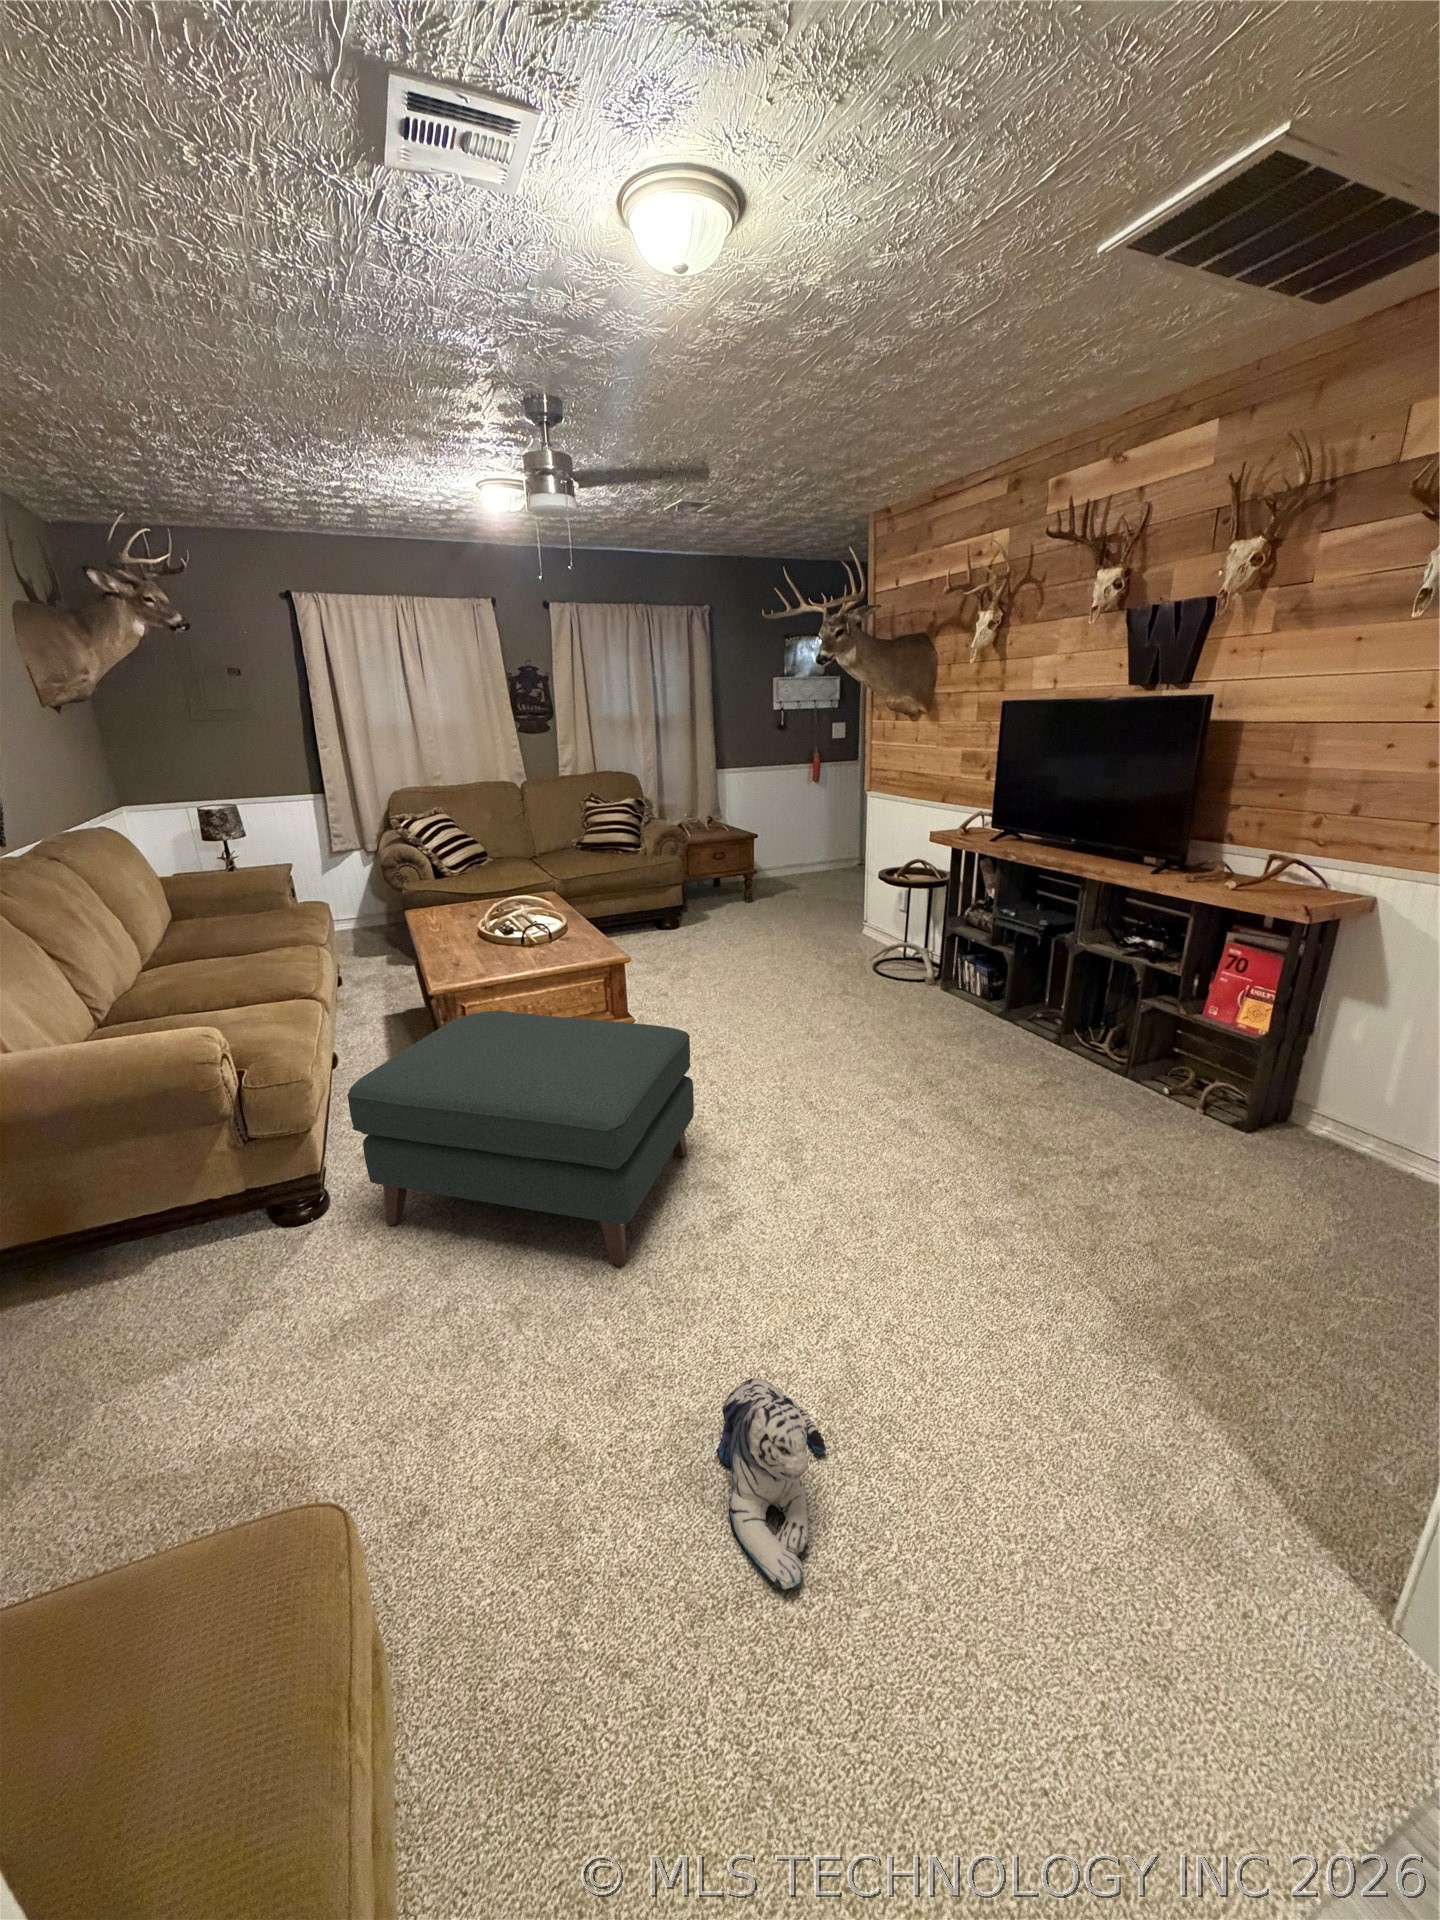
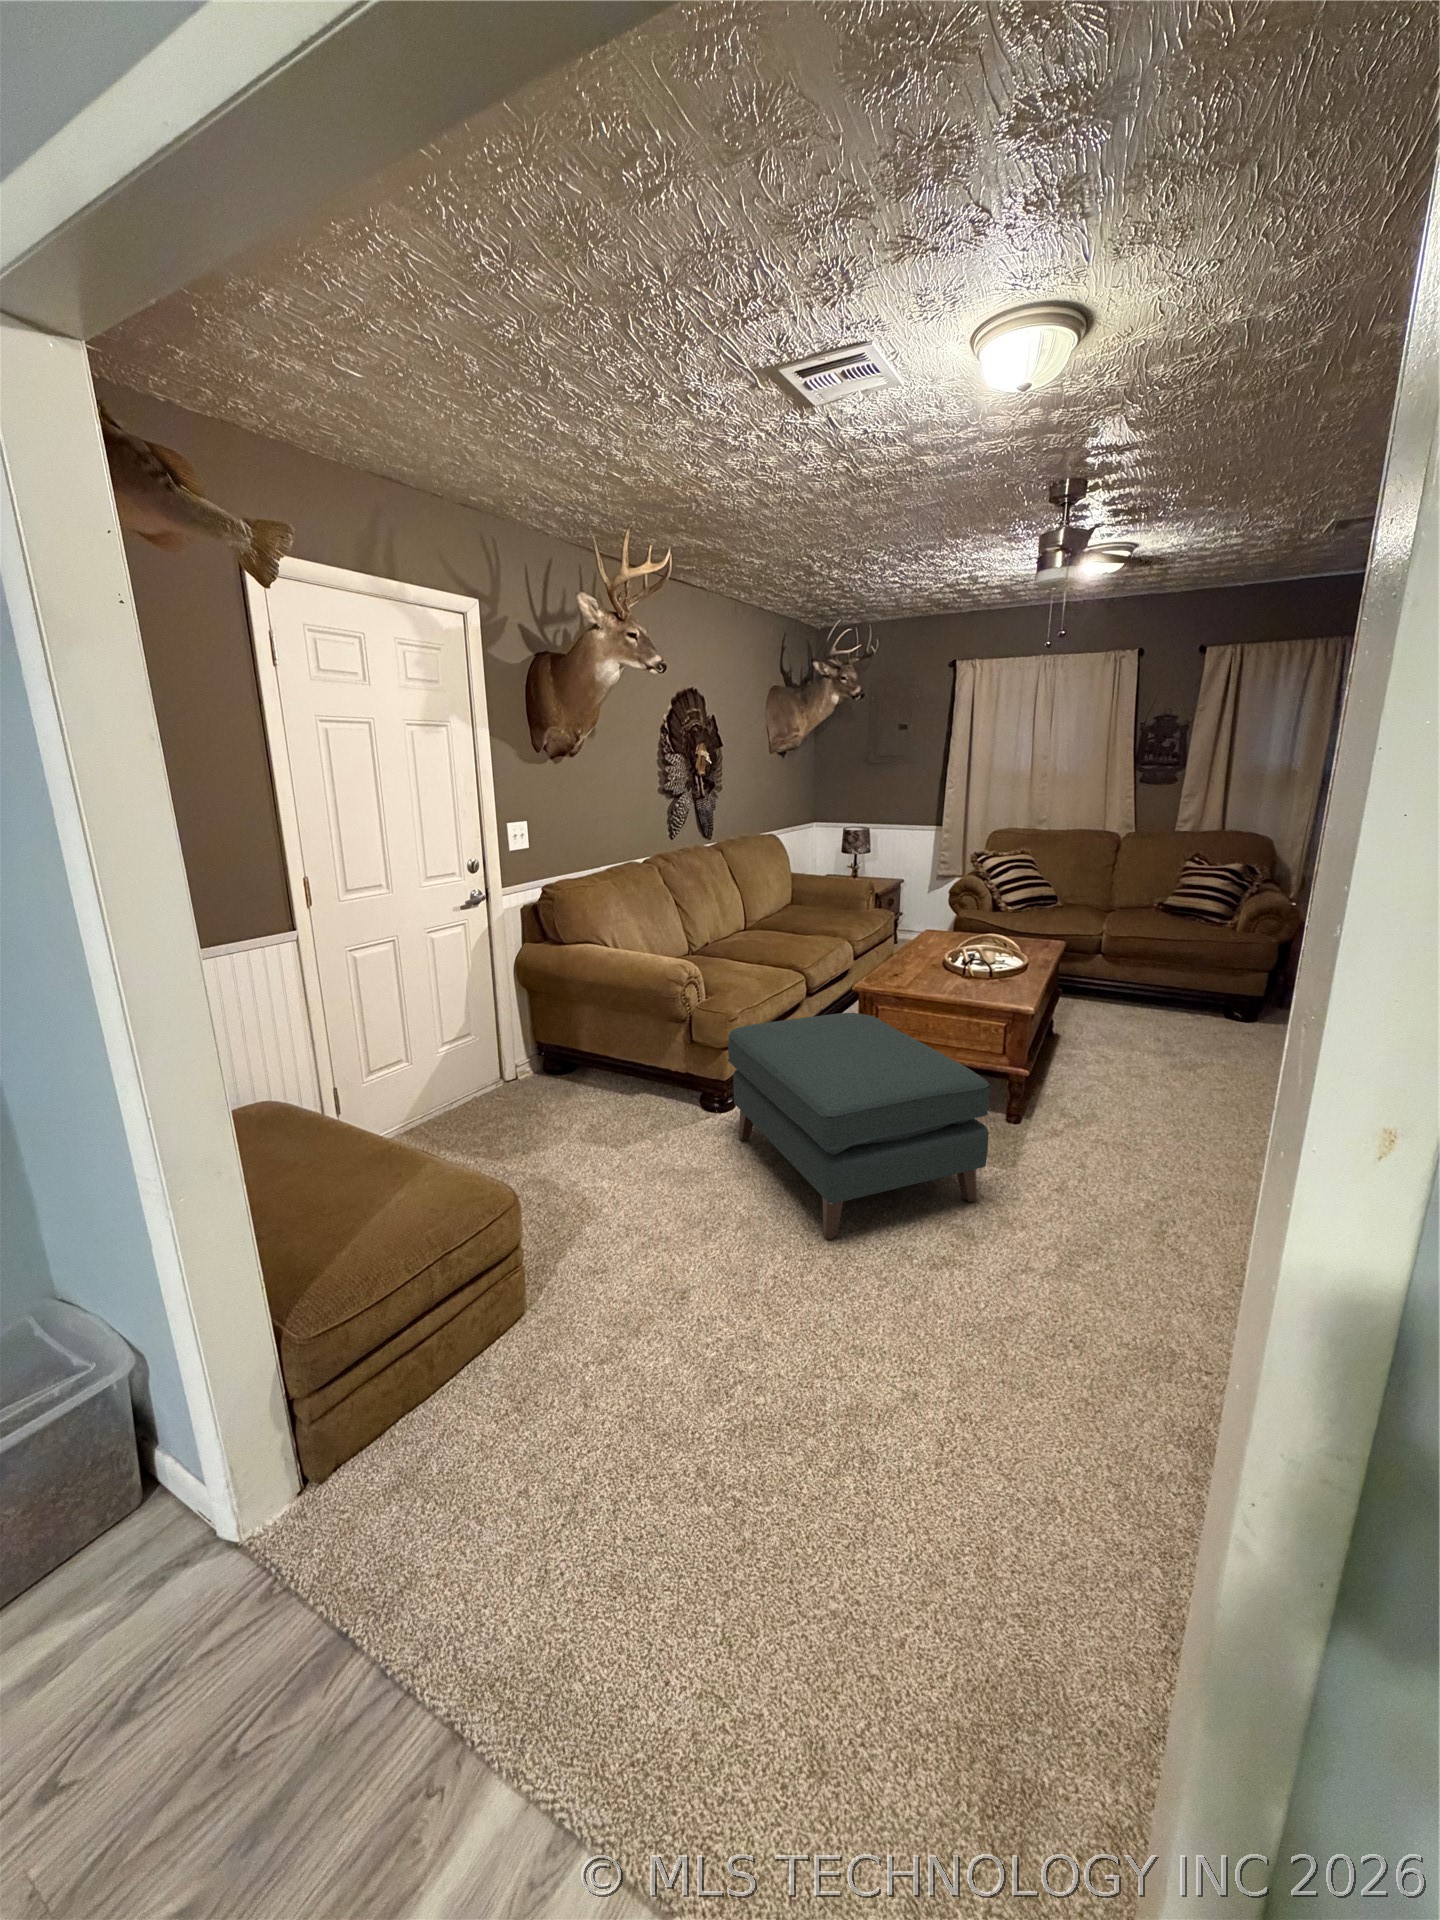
plush toy: present [716,1378,826,1590] -> none [679,1331,821,1460]

